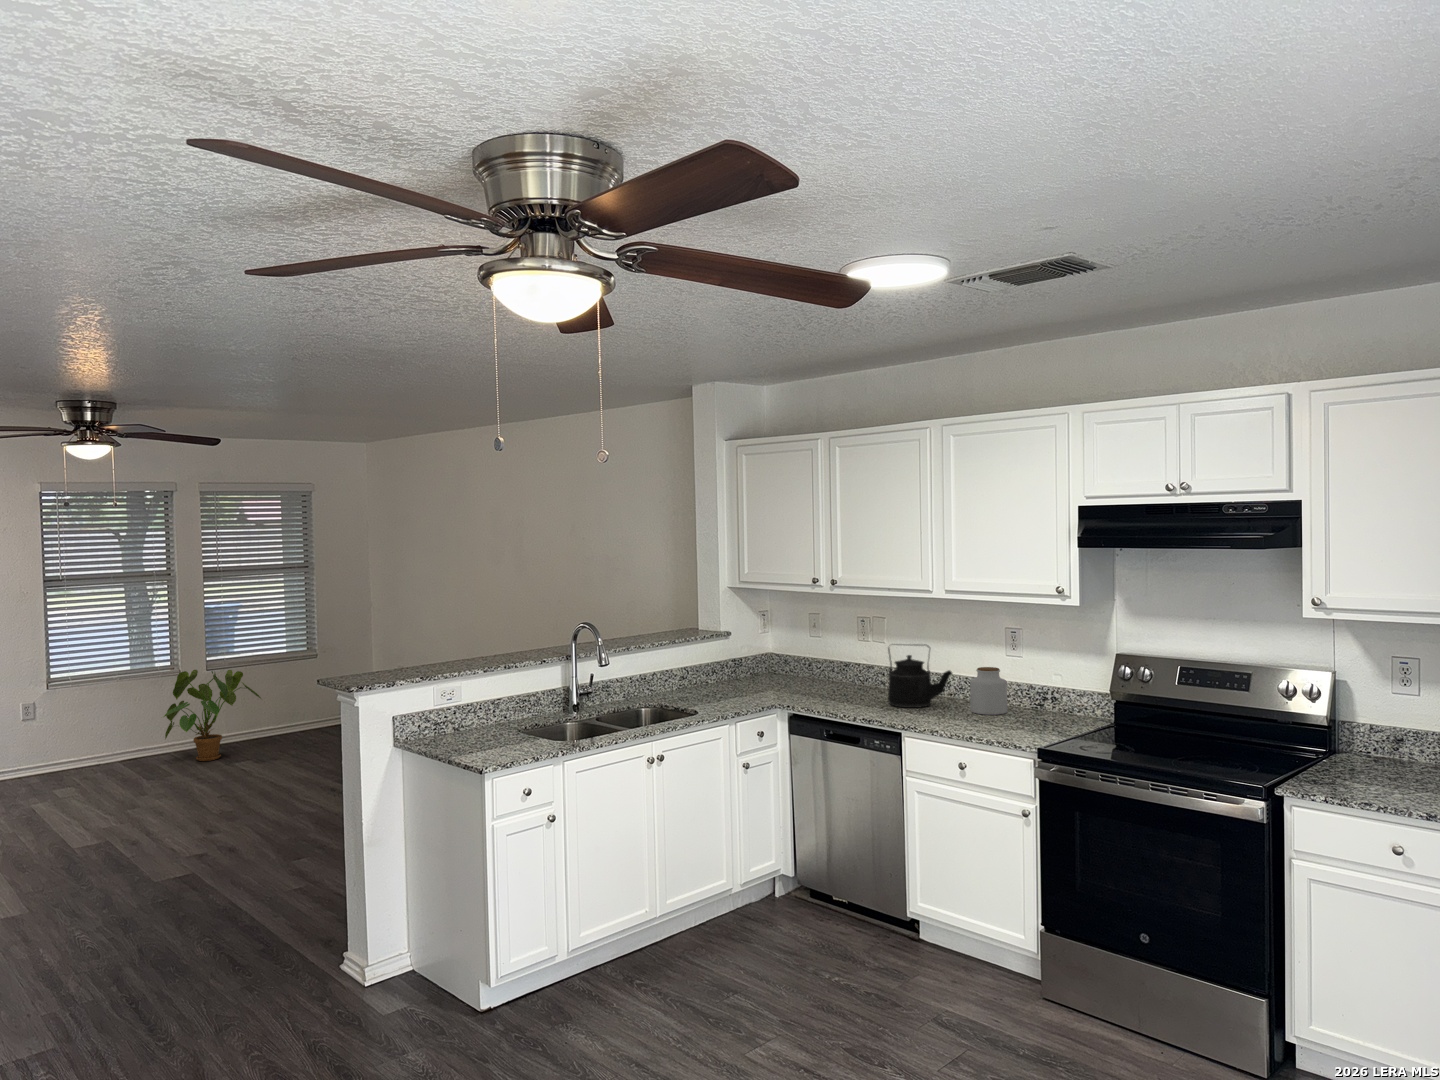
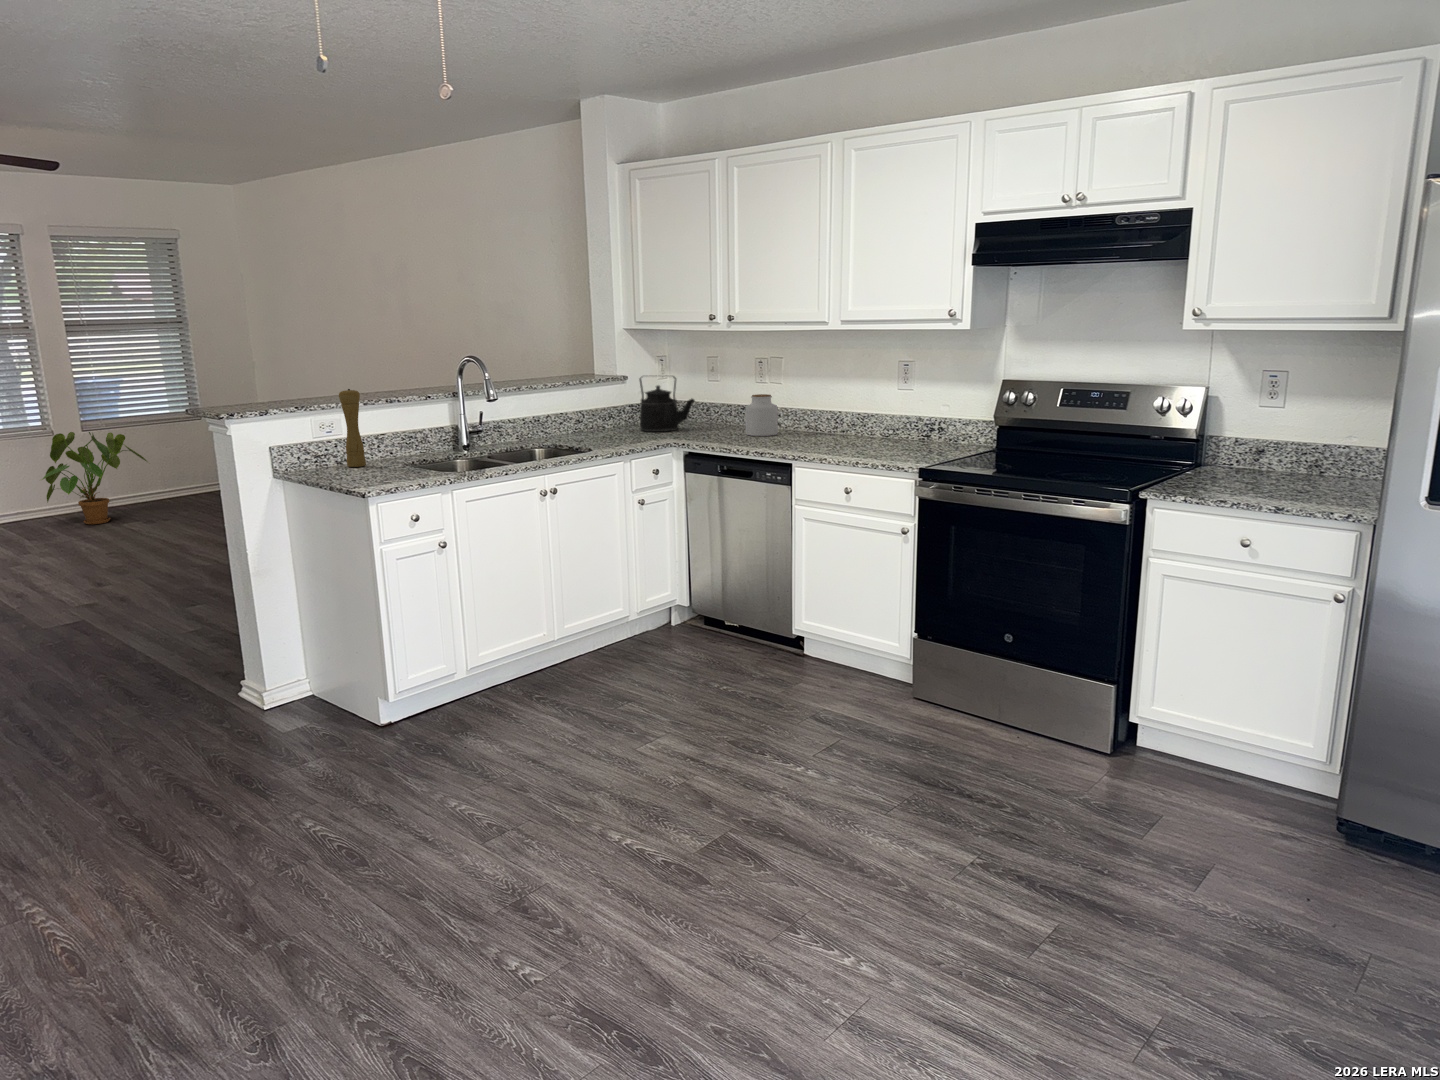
kettle: present [888,644,952,708] -> present [639,376,695,432]
pepper mill: none [460,658,481,733] -> present [339,389,366,467]
jar: present [970,667,1008,715] -> present [745,394,778,436]

